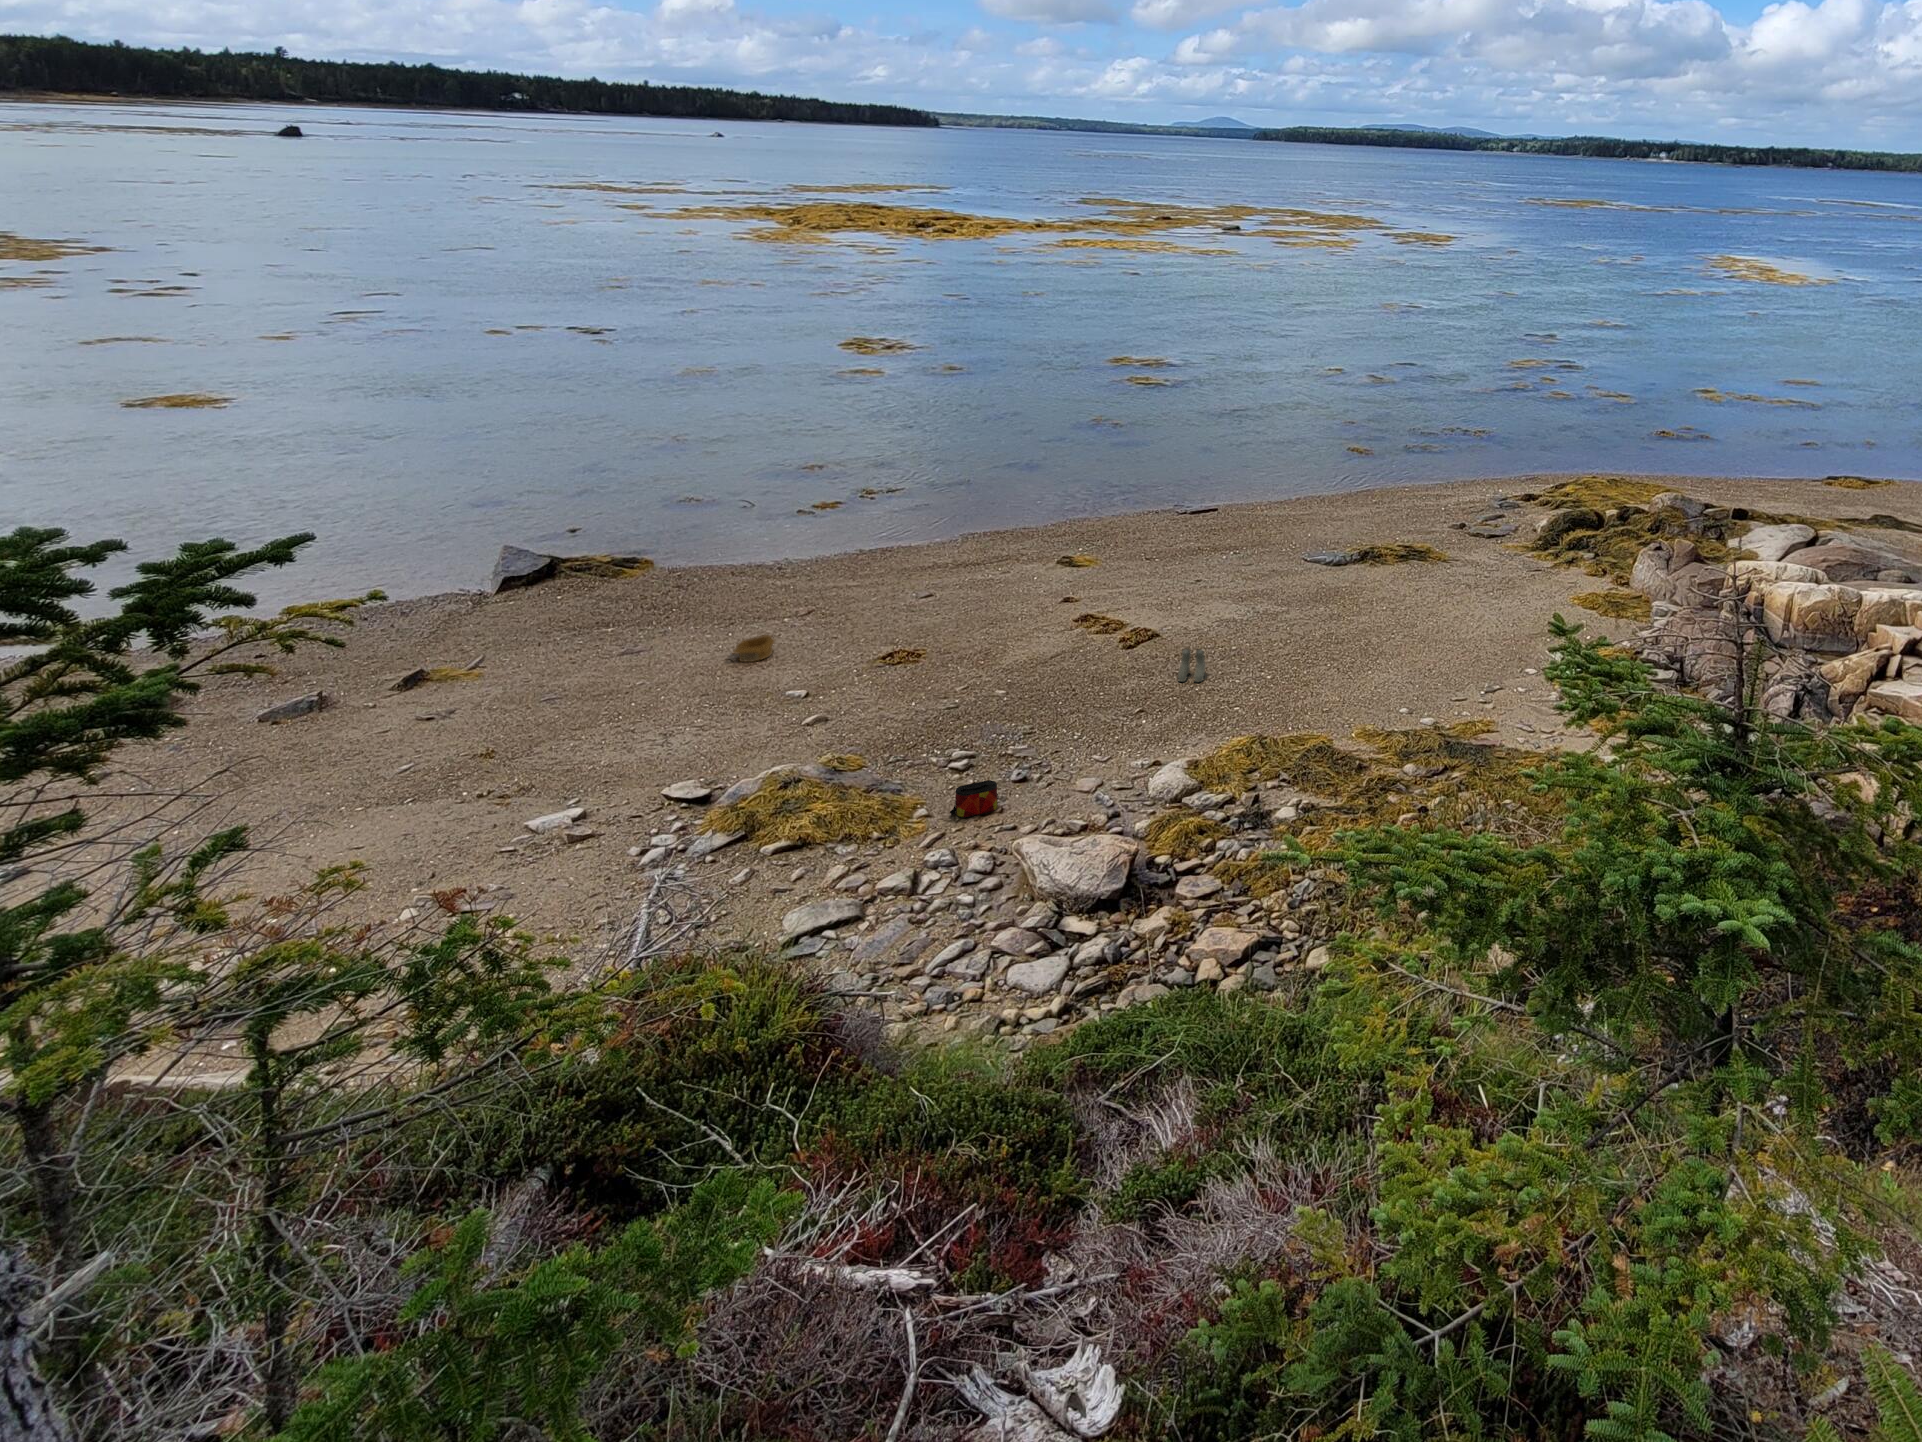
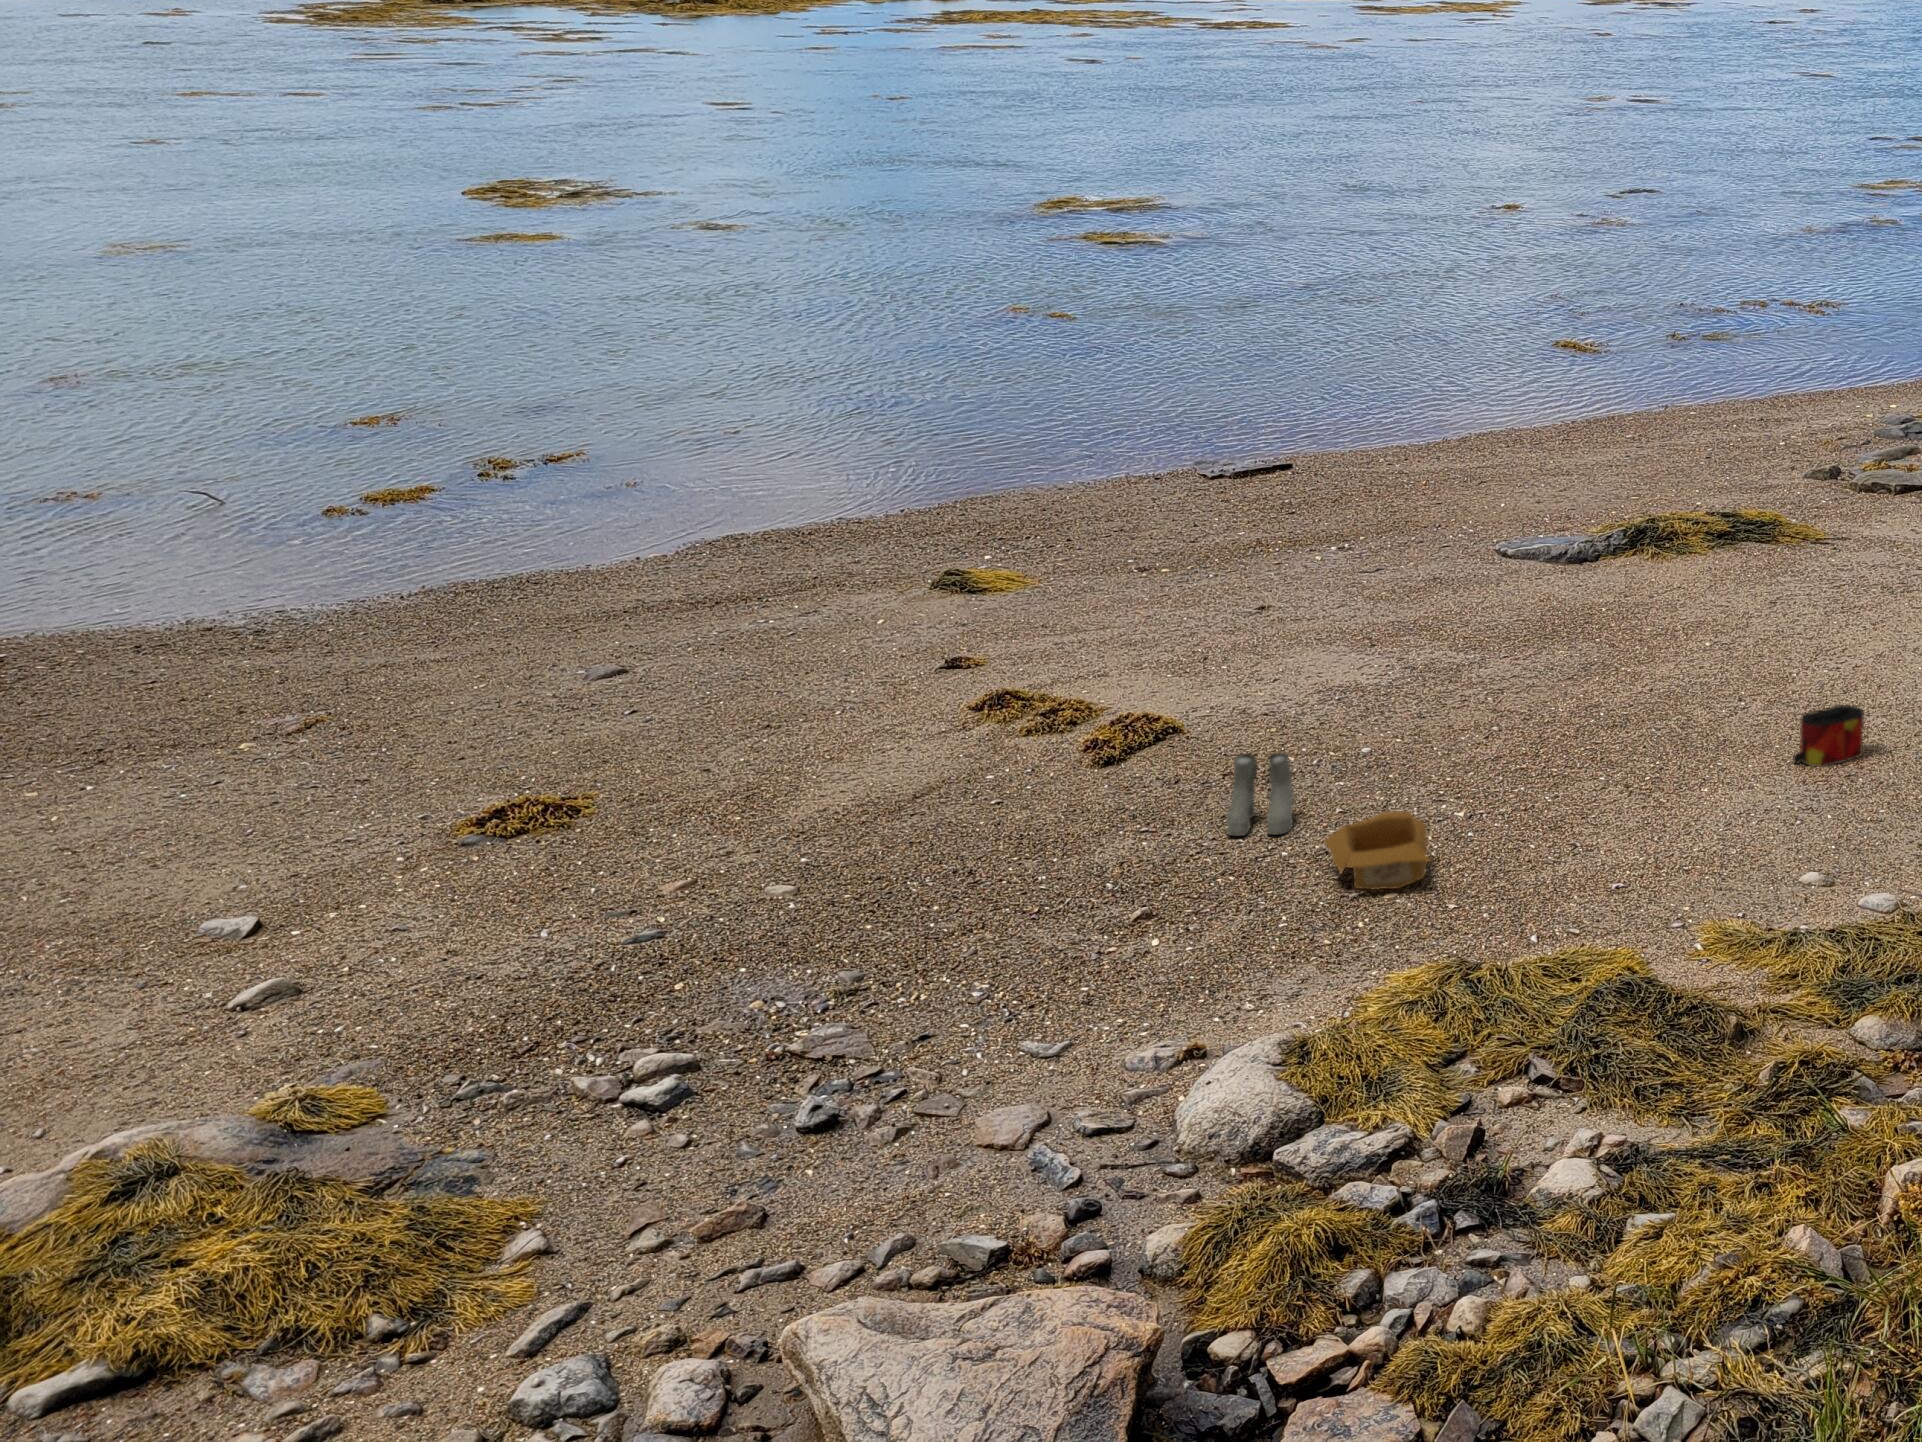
cardboard box: present [732,635,775,662] -> present [1325,811,1431,890]
bag: present [950,780,999,818] -> present [1793,705,1864,767]

